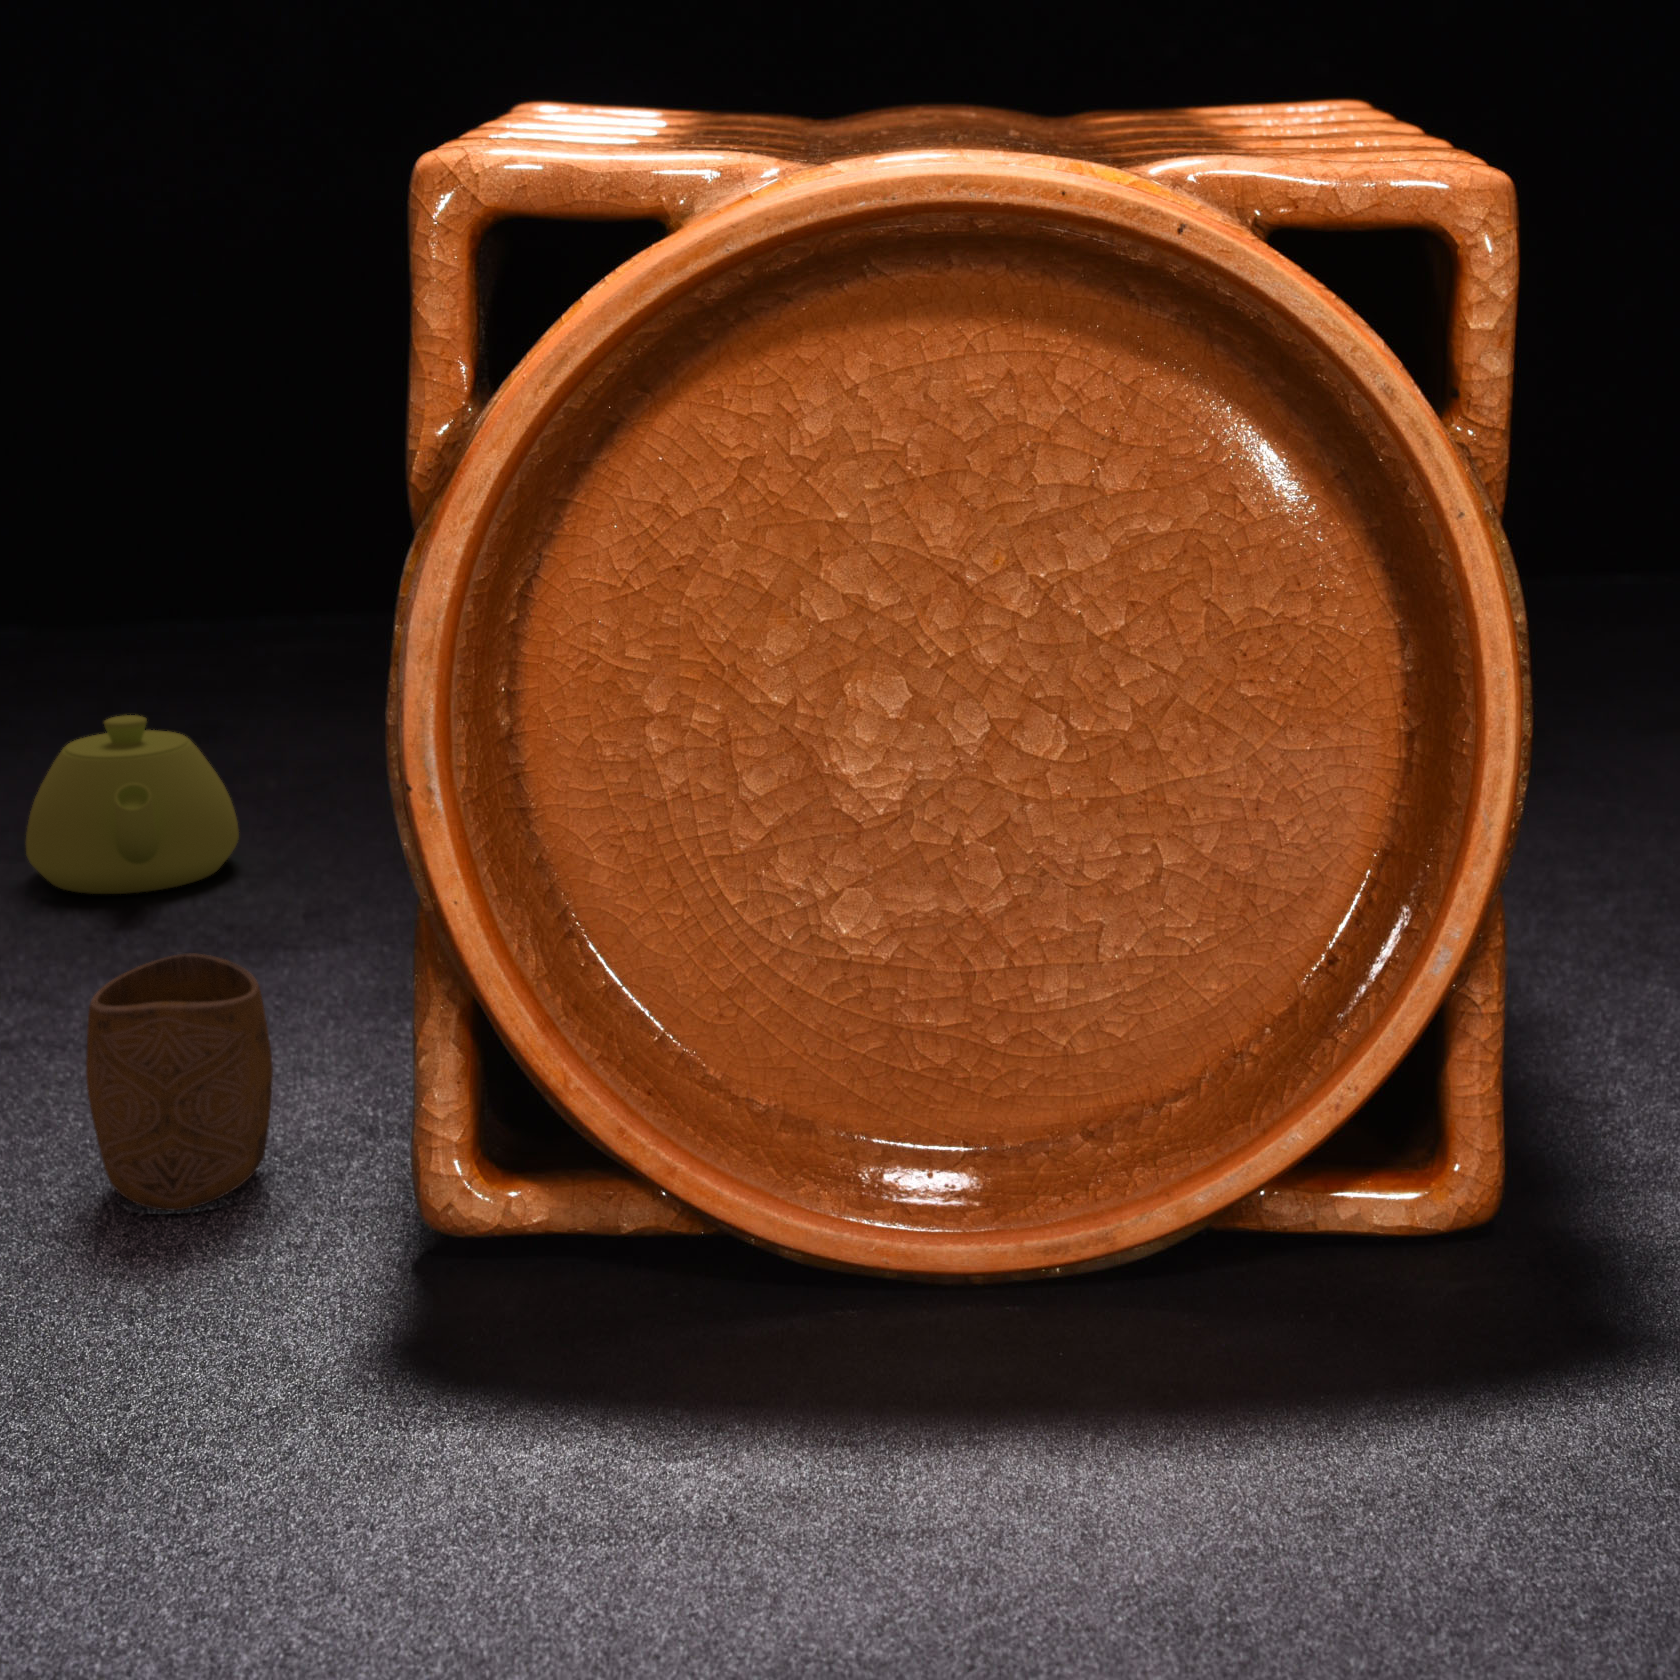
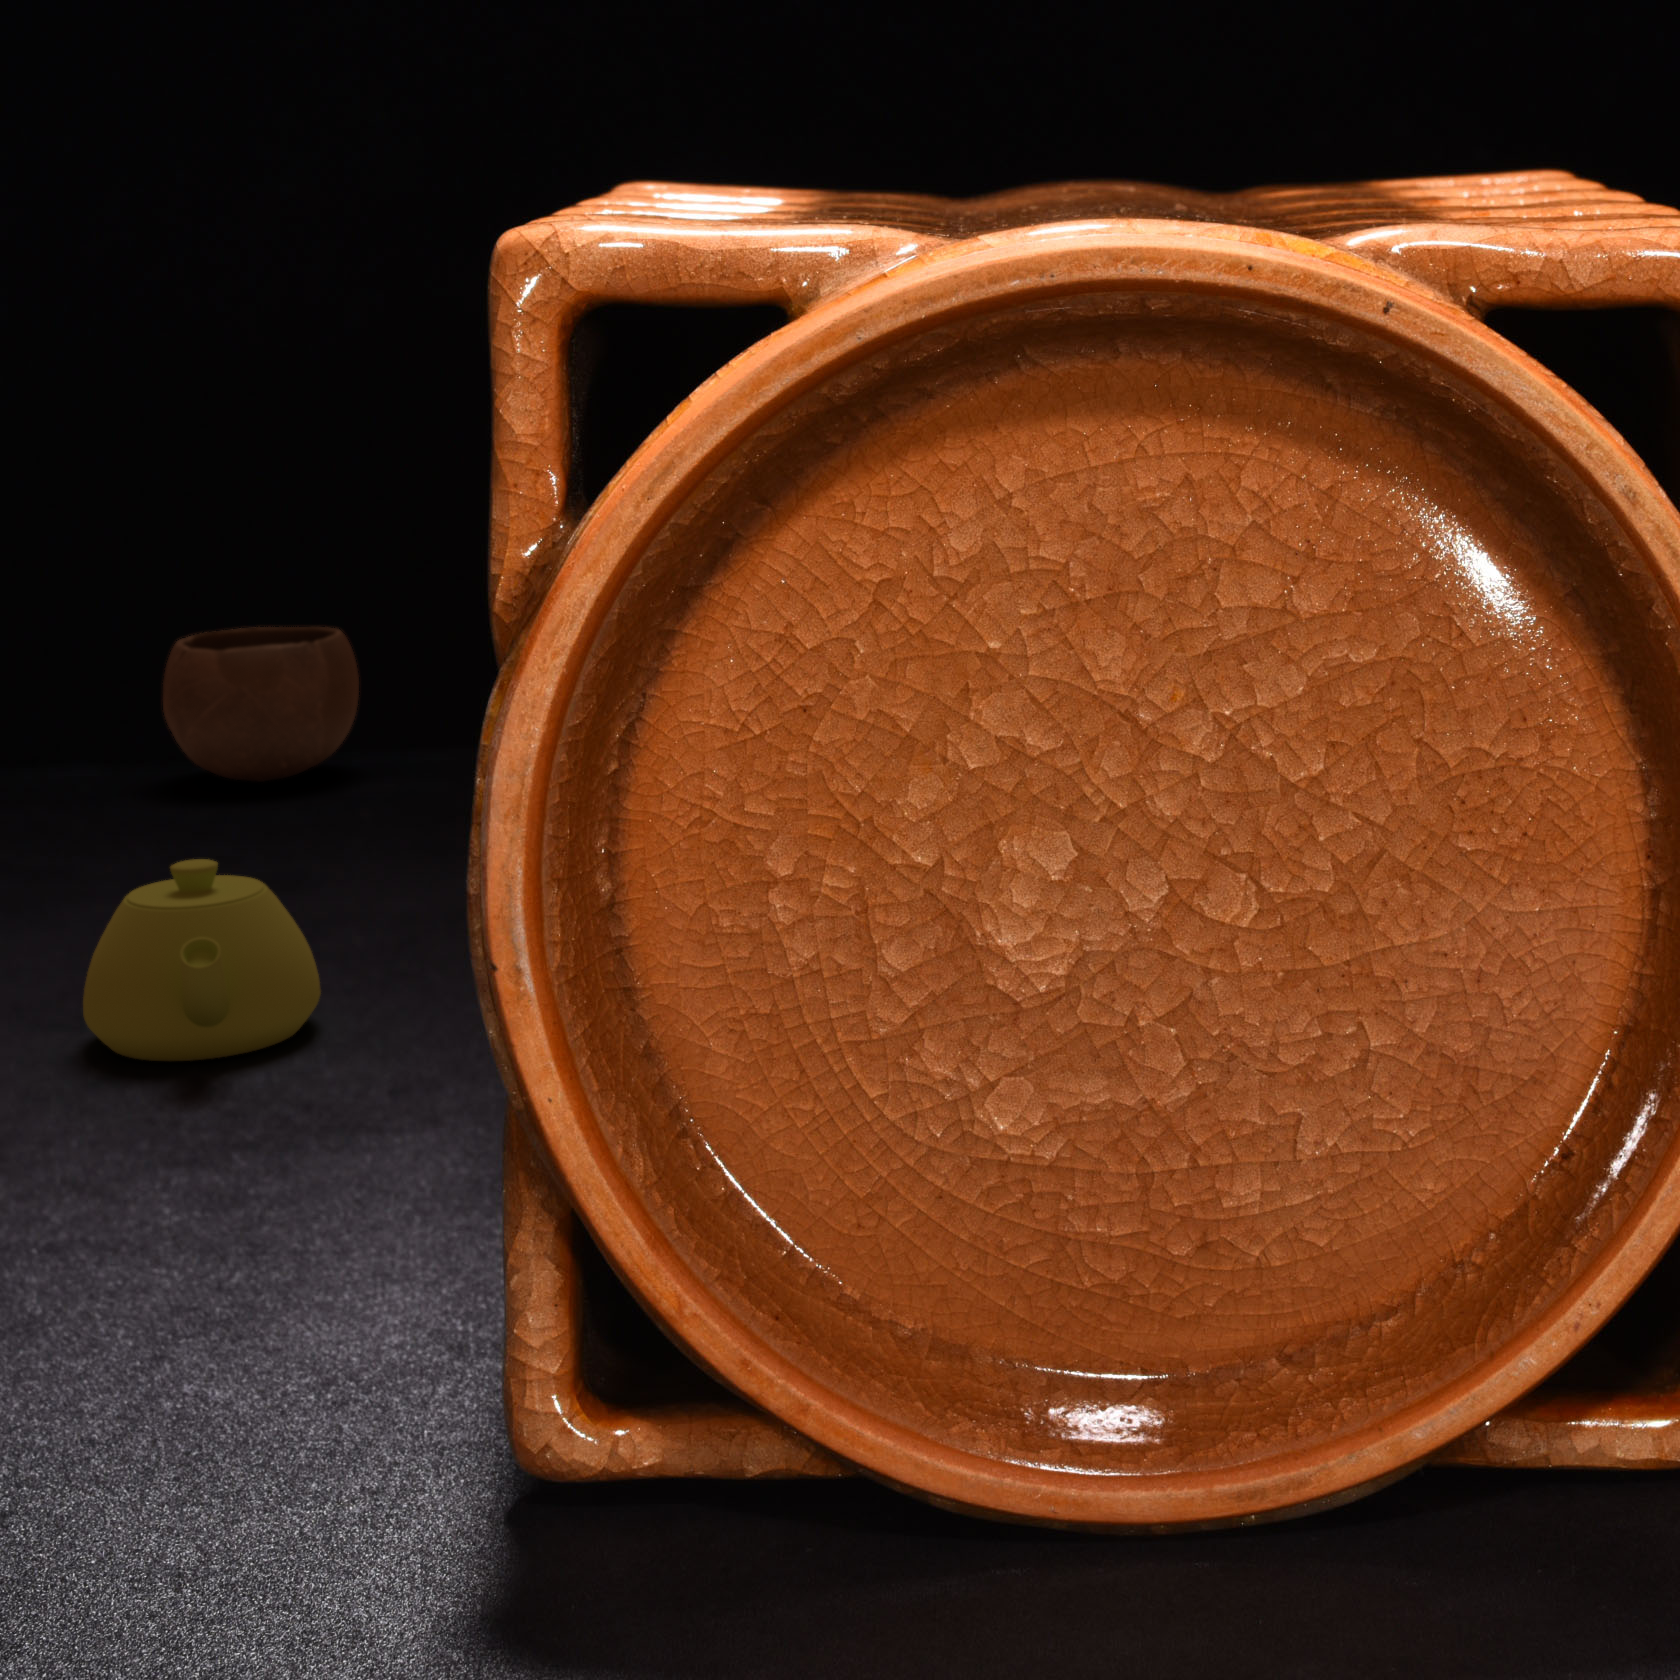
ceramic bowl: none [87,515,266,655] -> present [163,627,359,782]
cup: present [86,954,273,1210] -> none [134,1146,346,1447]

